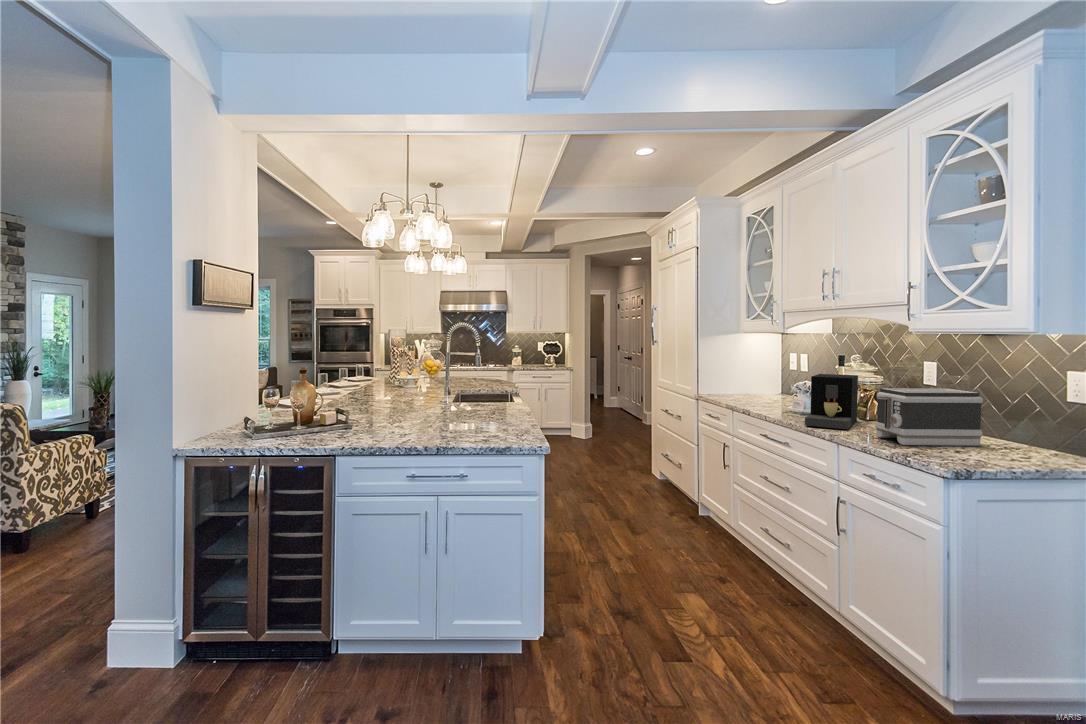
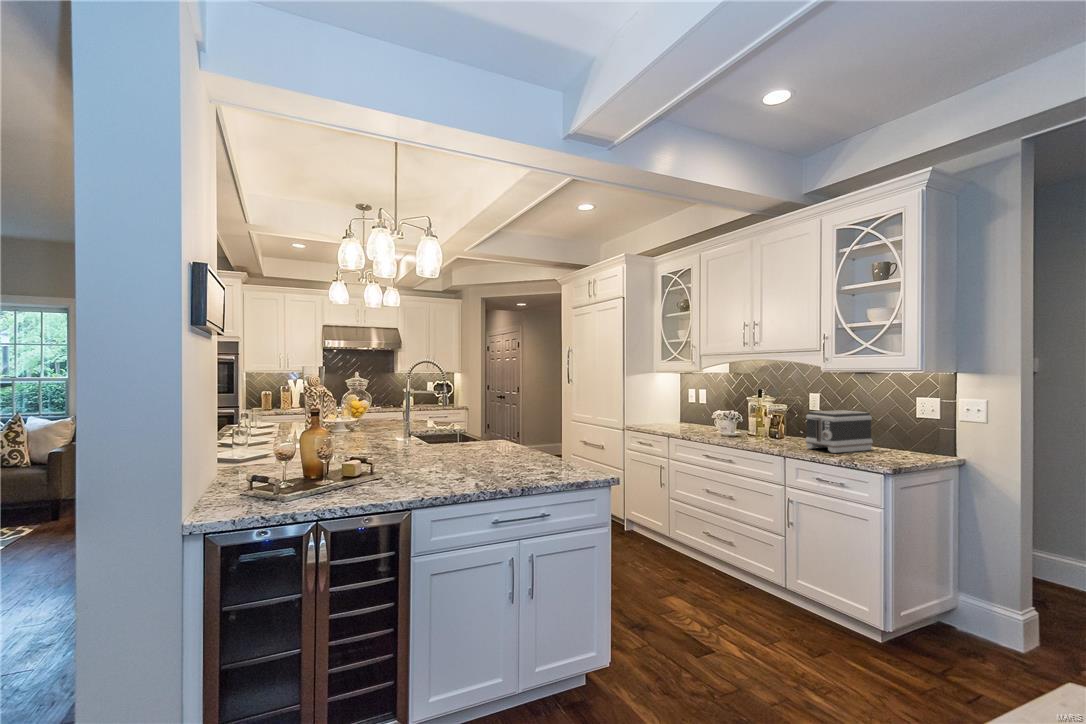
coffee maker: present [805,374,858,429] -> none [740,401,780,444]

